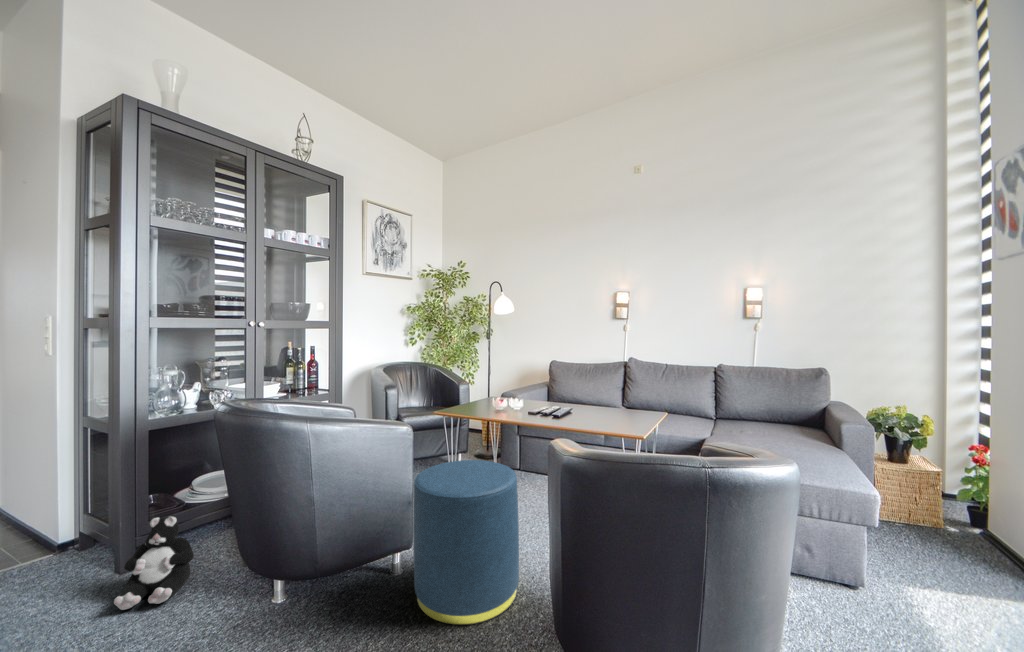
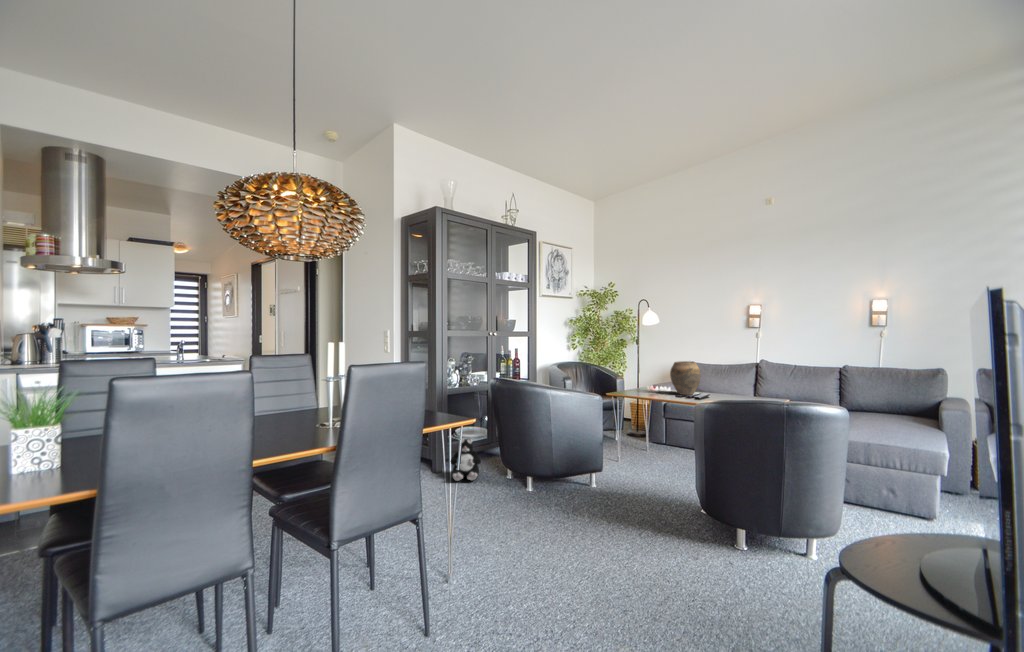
vase: none [525,363,563,409] -> present [670,361,701,395]
ottoman: present [413,460,519,625] -> none [606,418,672,505]

